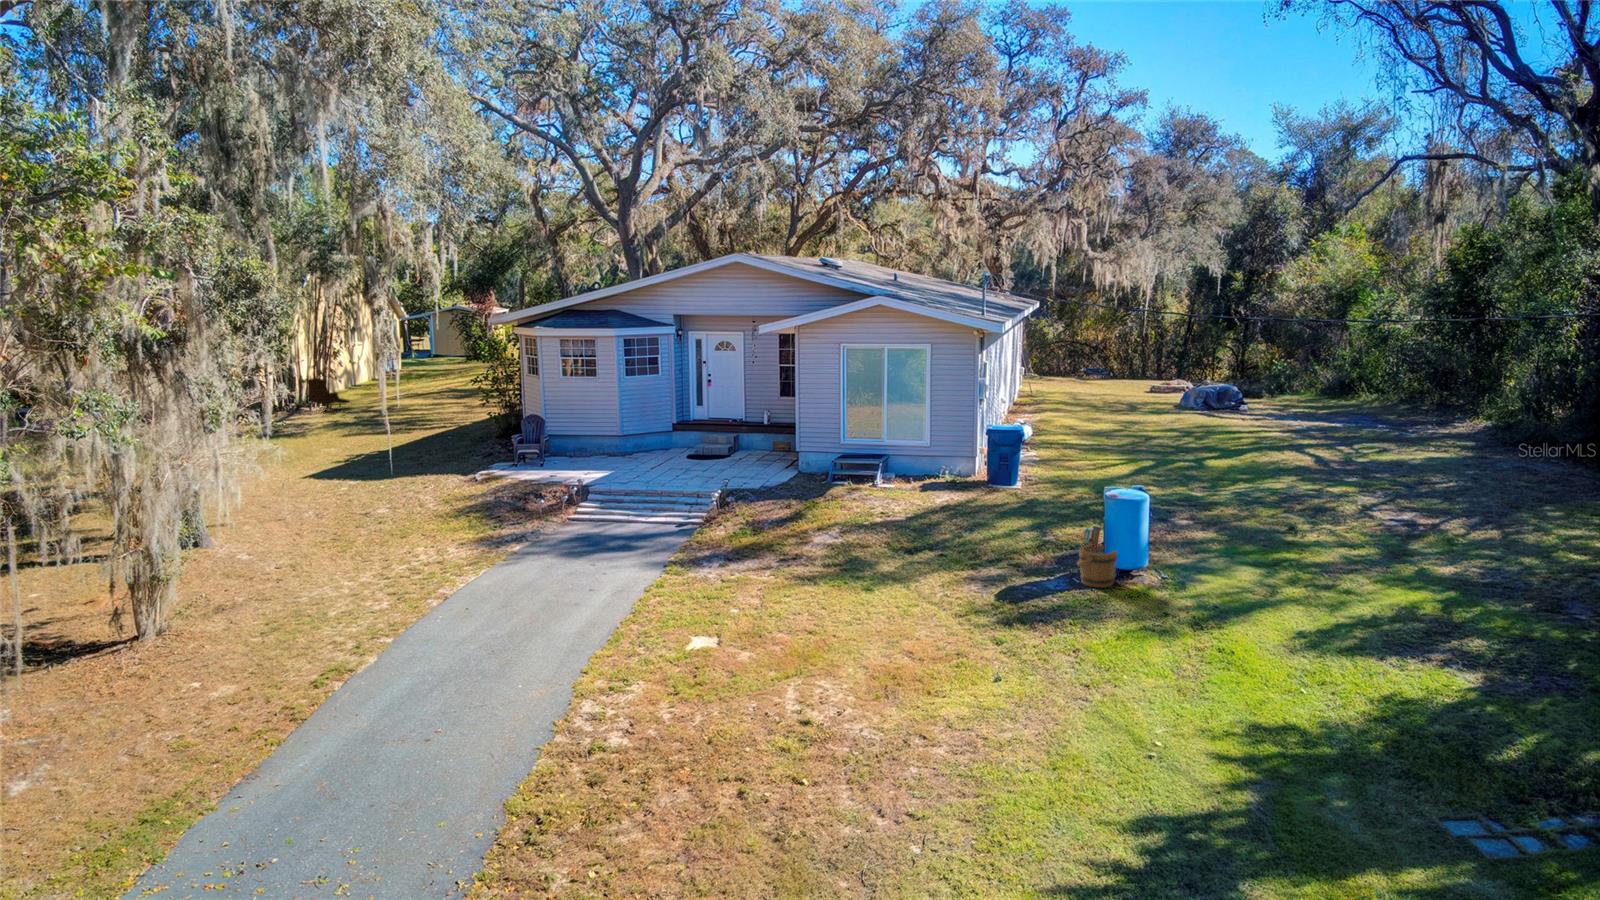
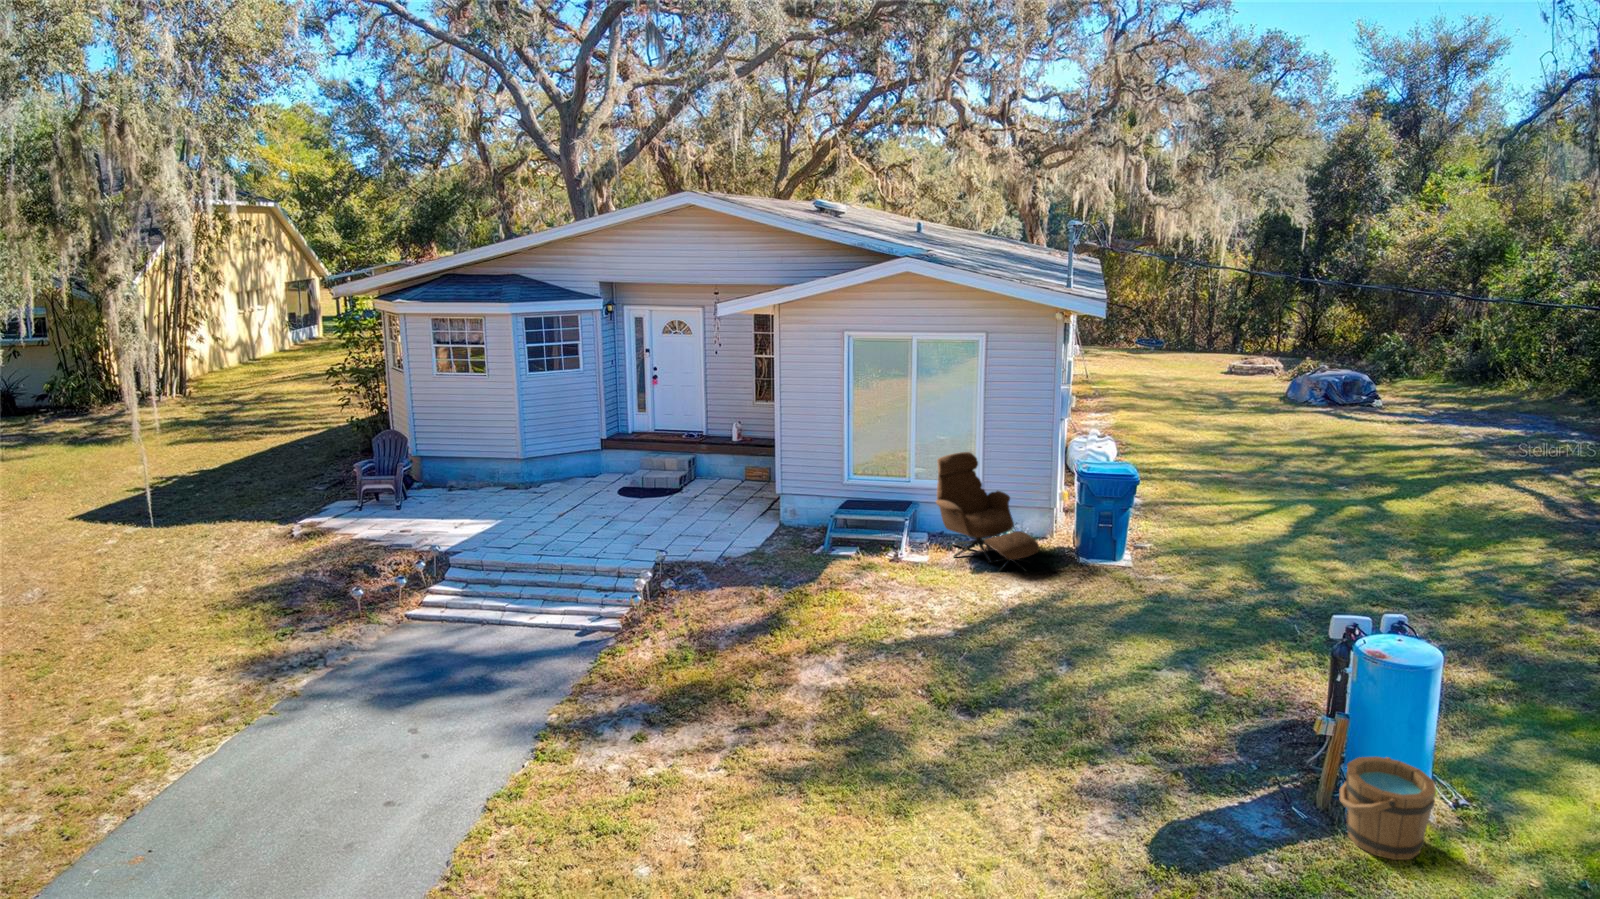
lounge chair: present [307,378,350,412] -> present [936,452,1040,571]

